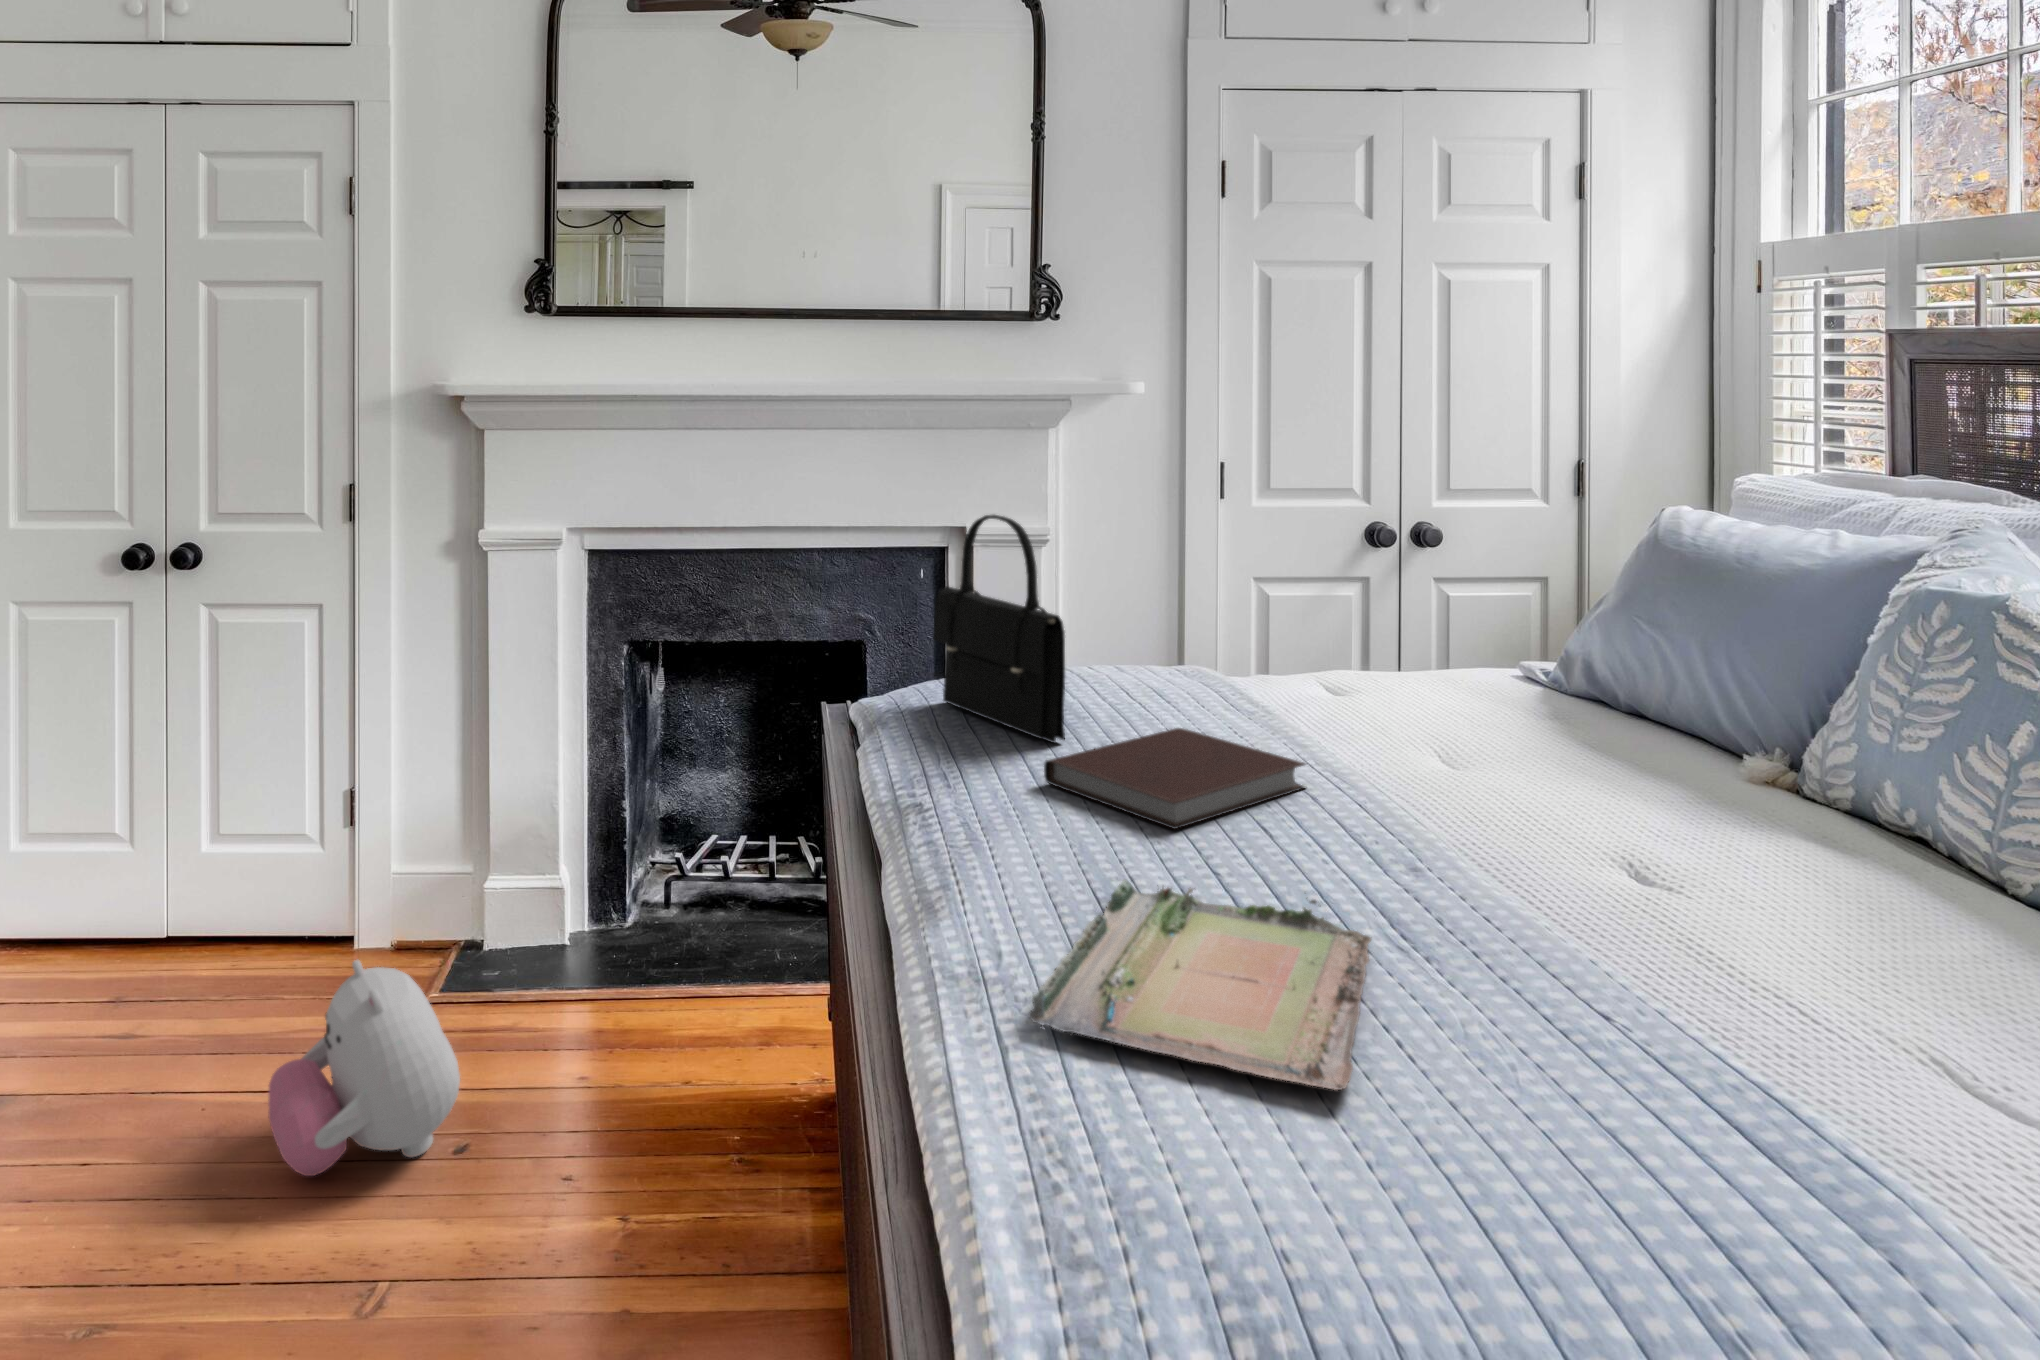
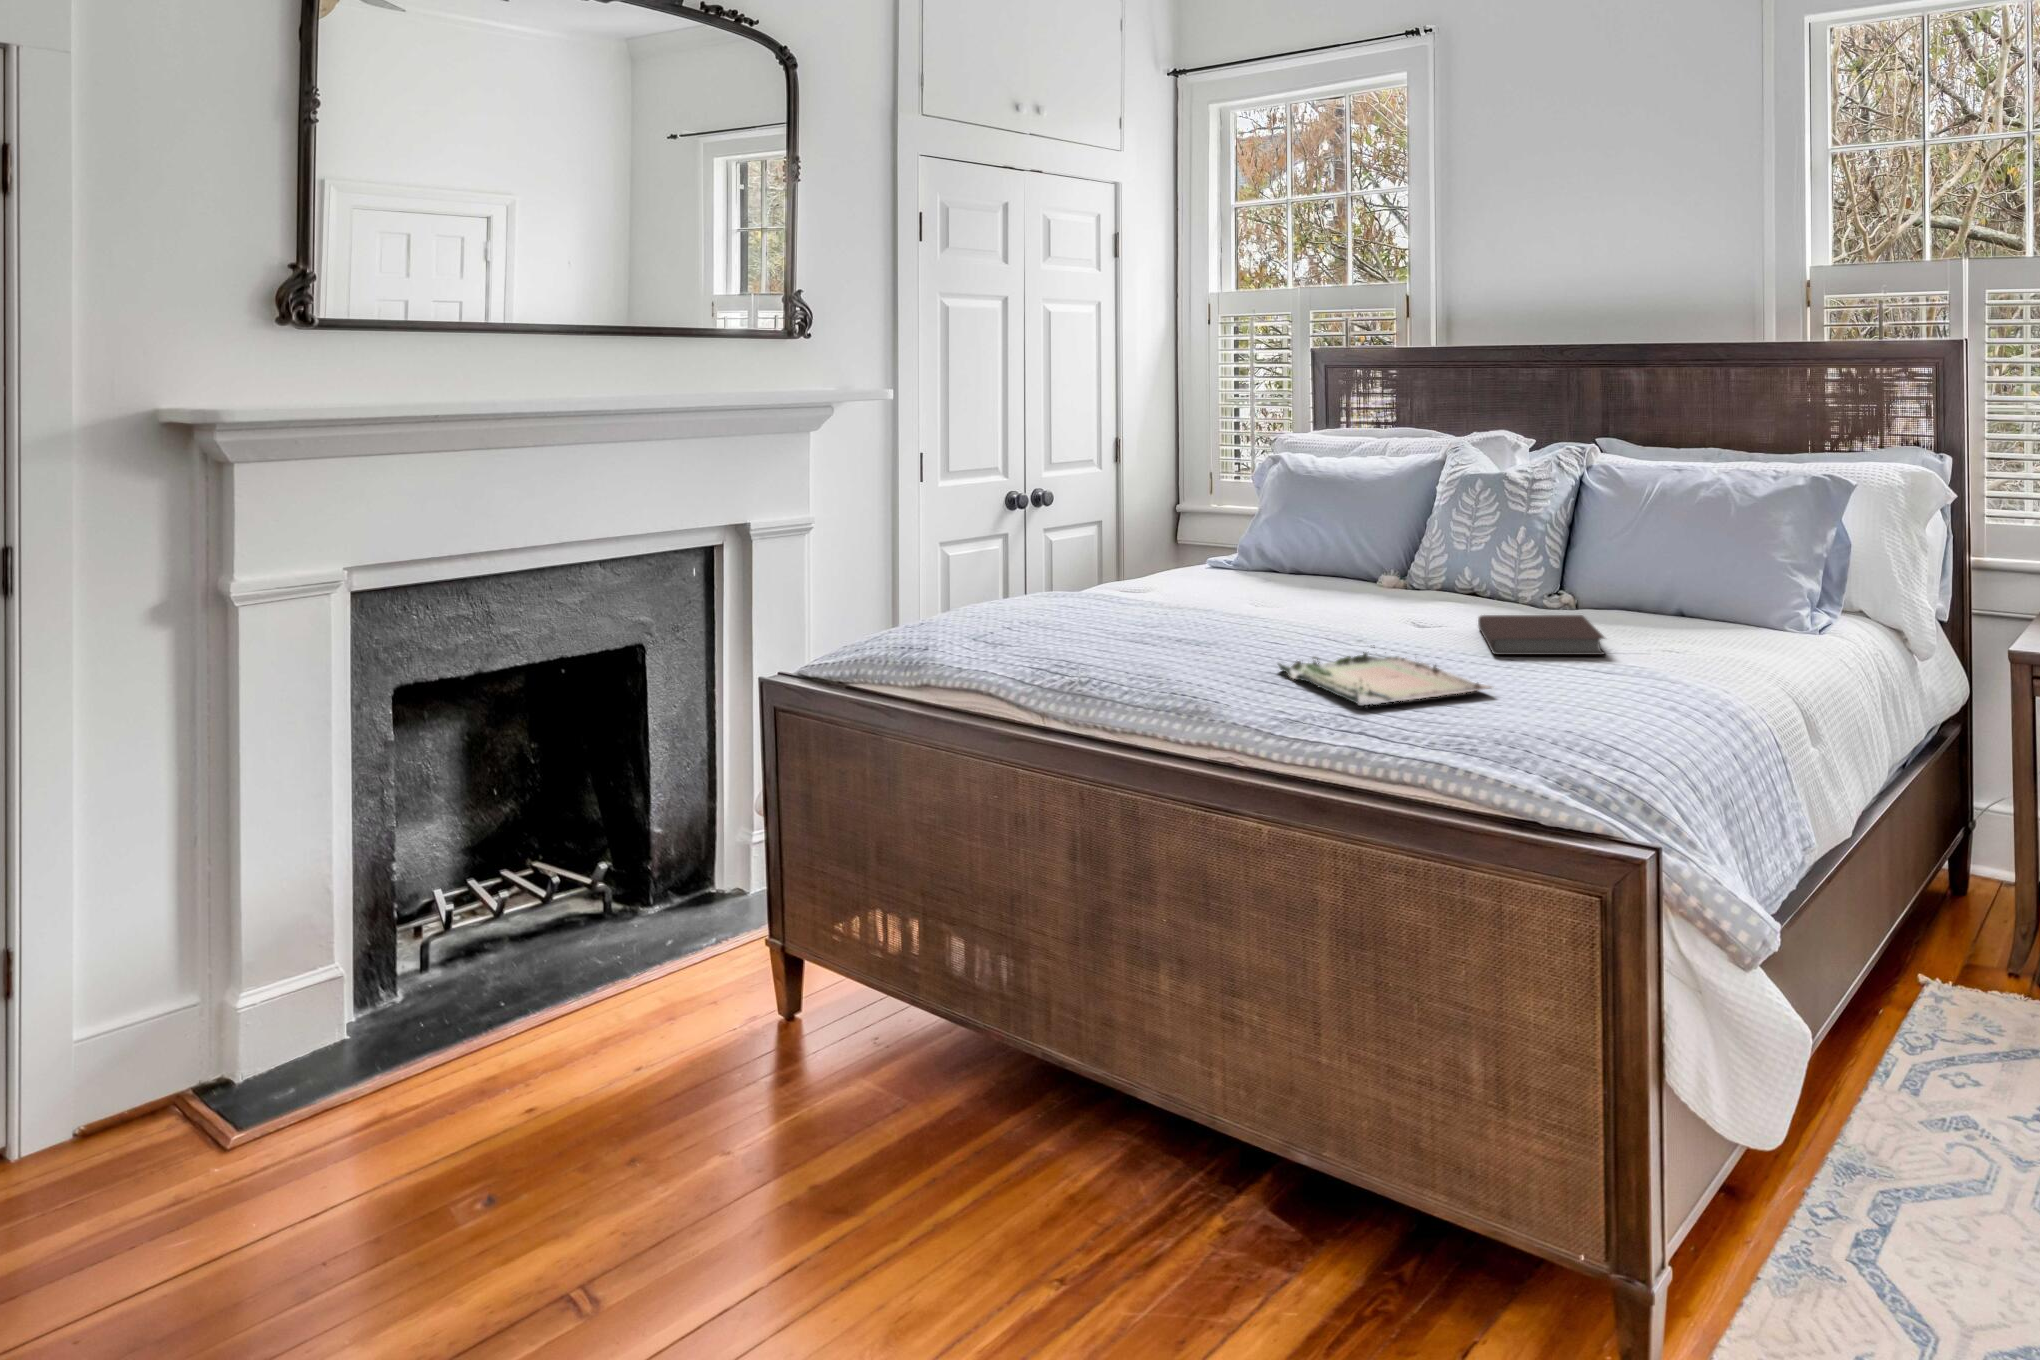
handbag: present [933,515,1065,743] -> none [950,479,1084,634]
notebook: present [1044,728,1305,829] -> present [1478,615,1604,655]
plush toy: present [268,960,460,1176] -> none [284,1026,523,1270]

